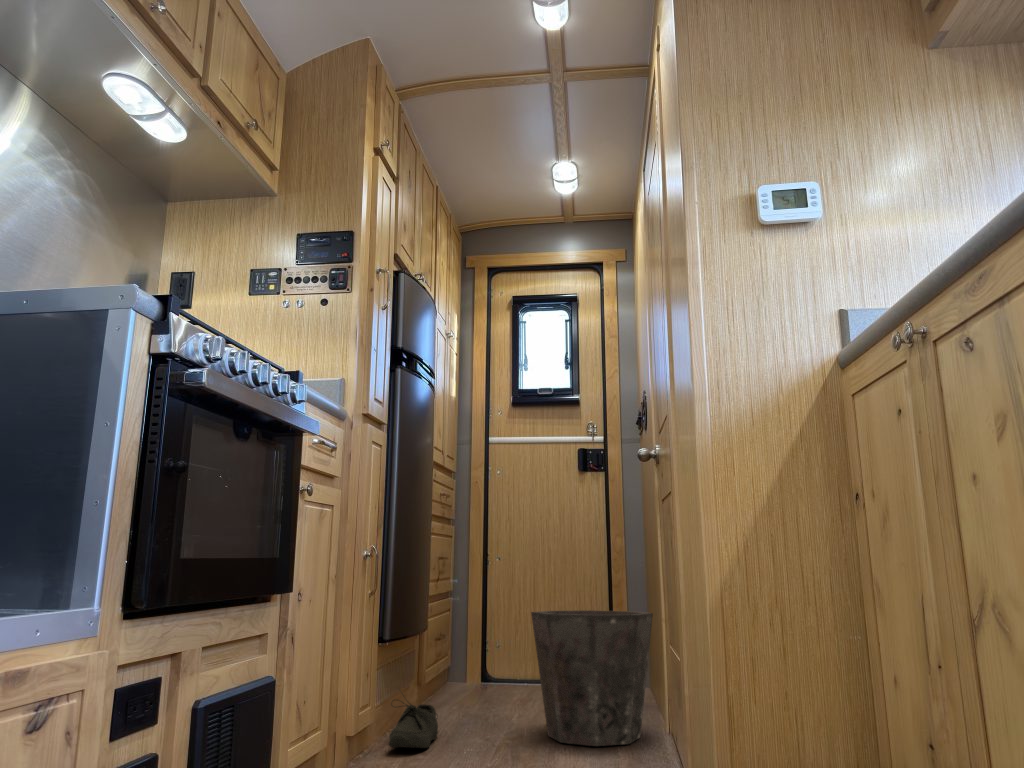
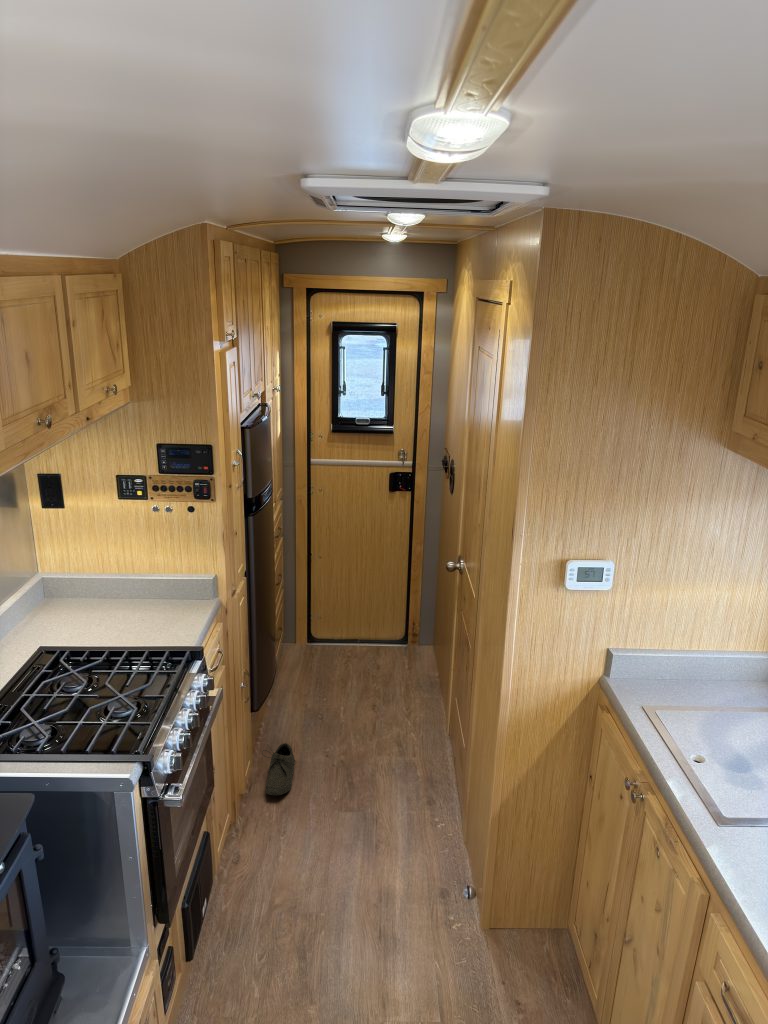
waste bin: present [531,610,653,746] -> none [360,666,448,778]

